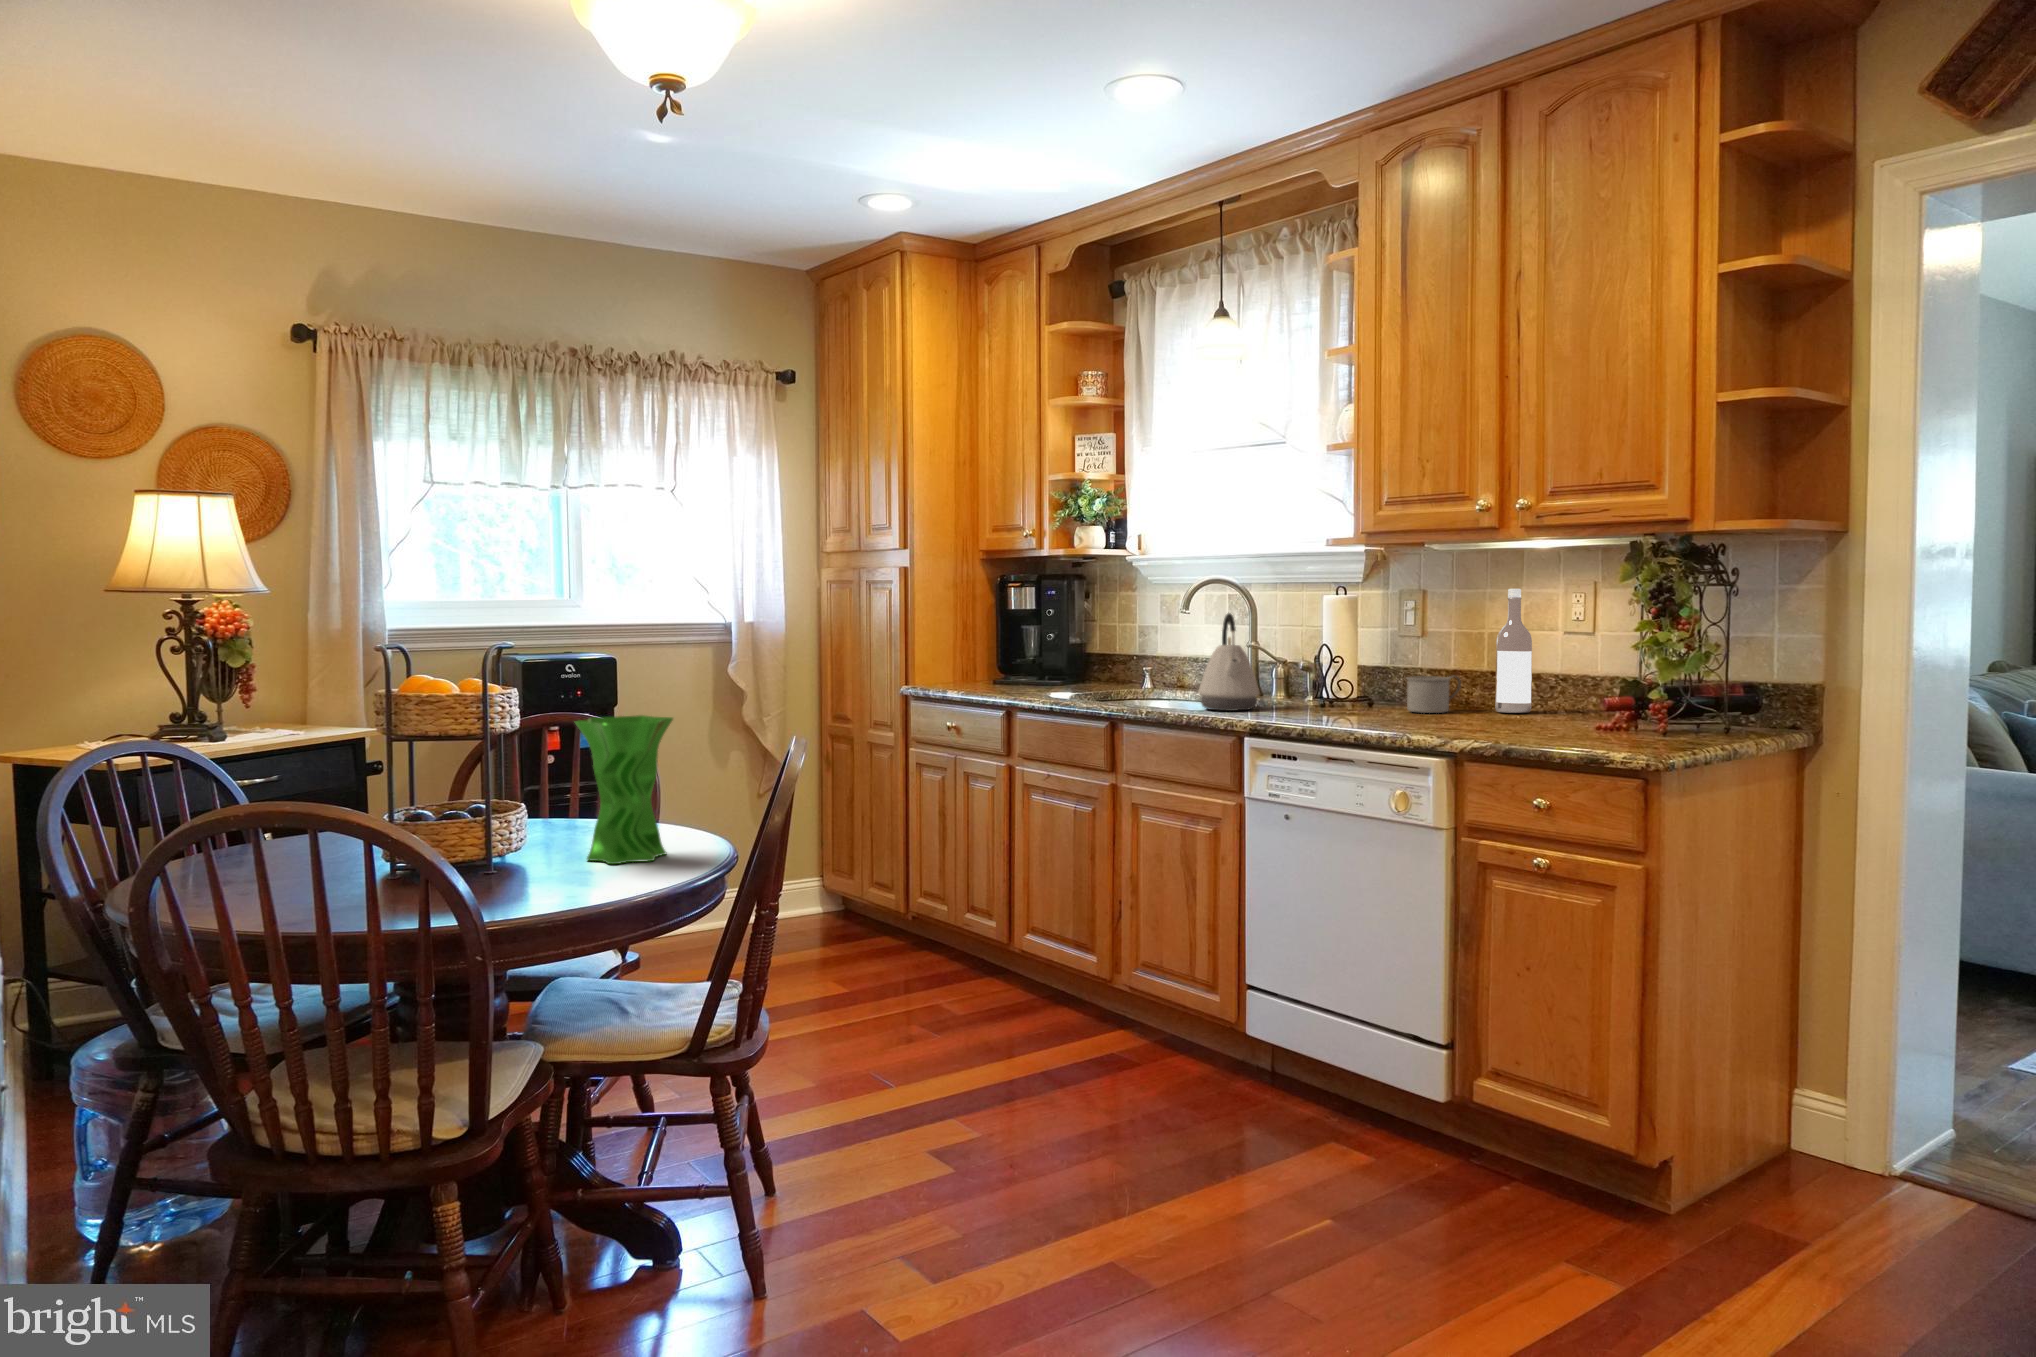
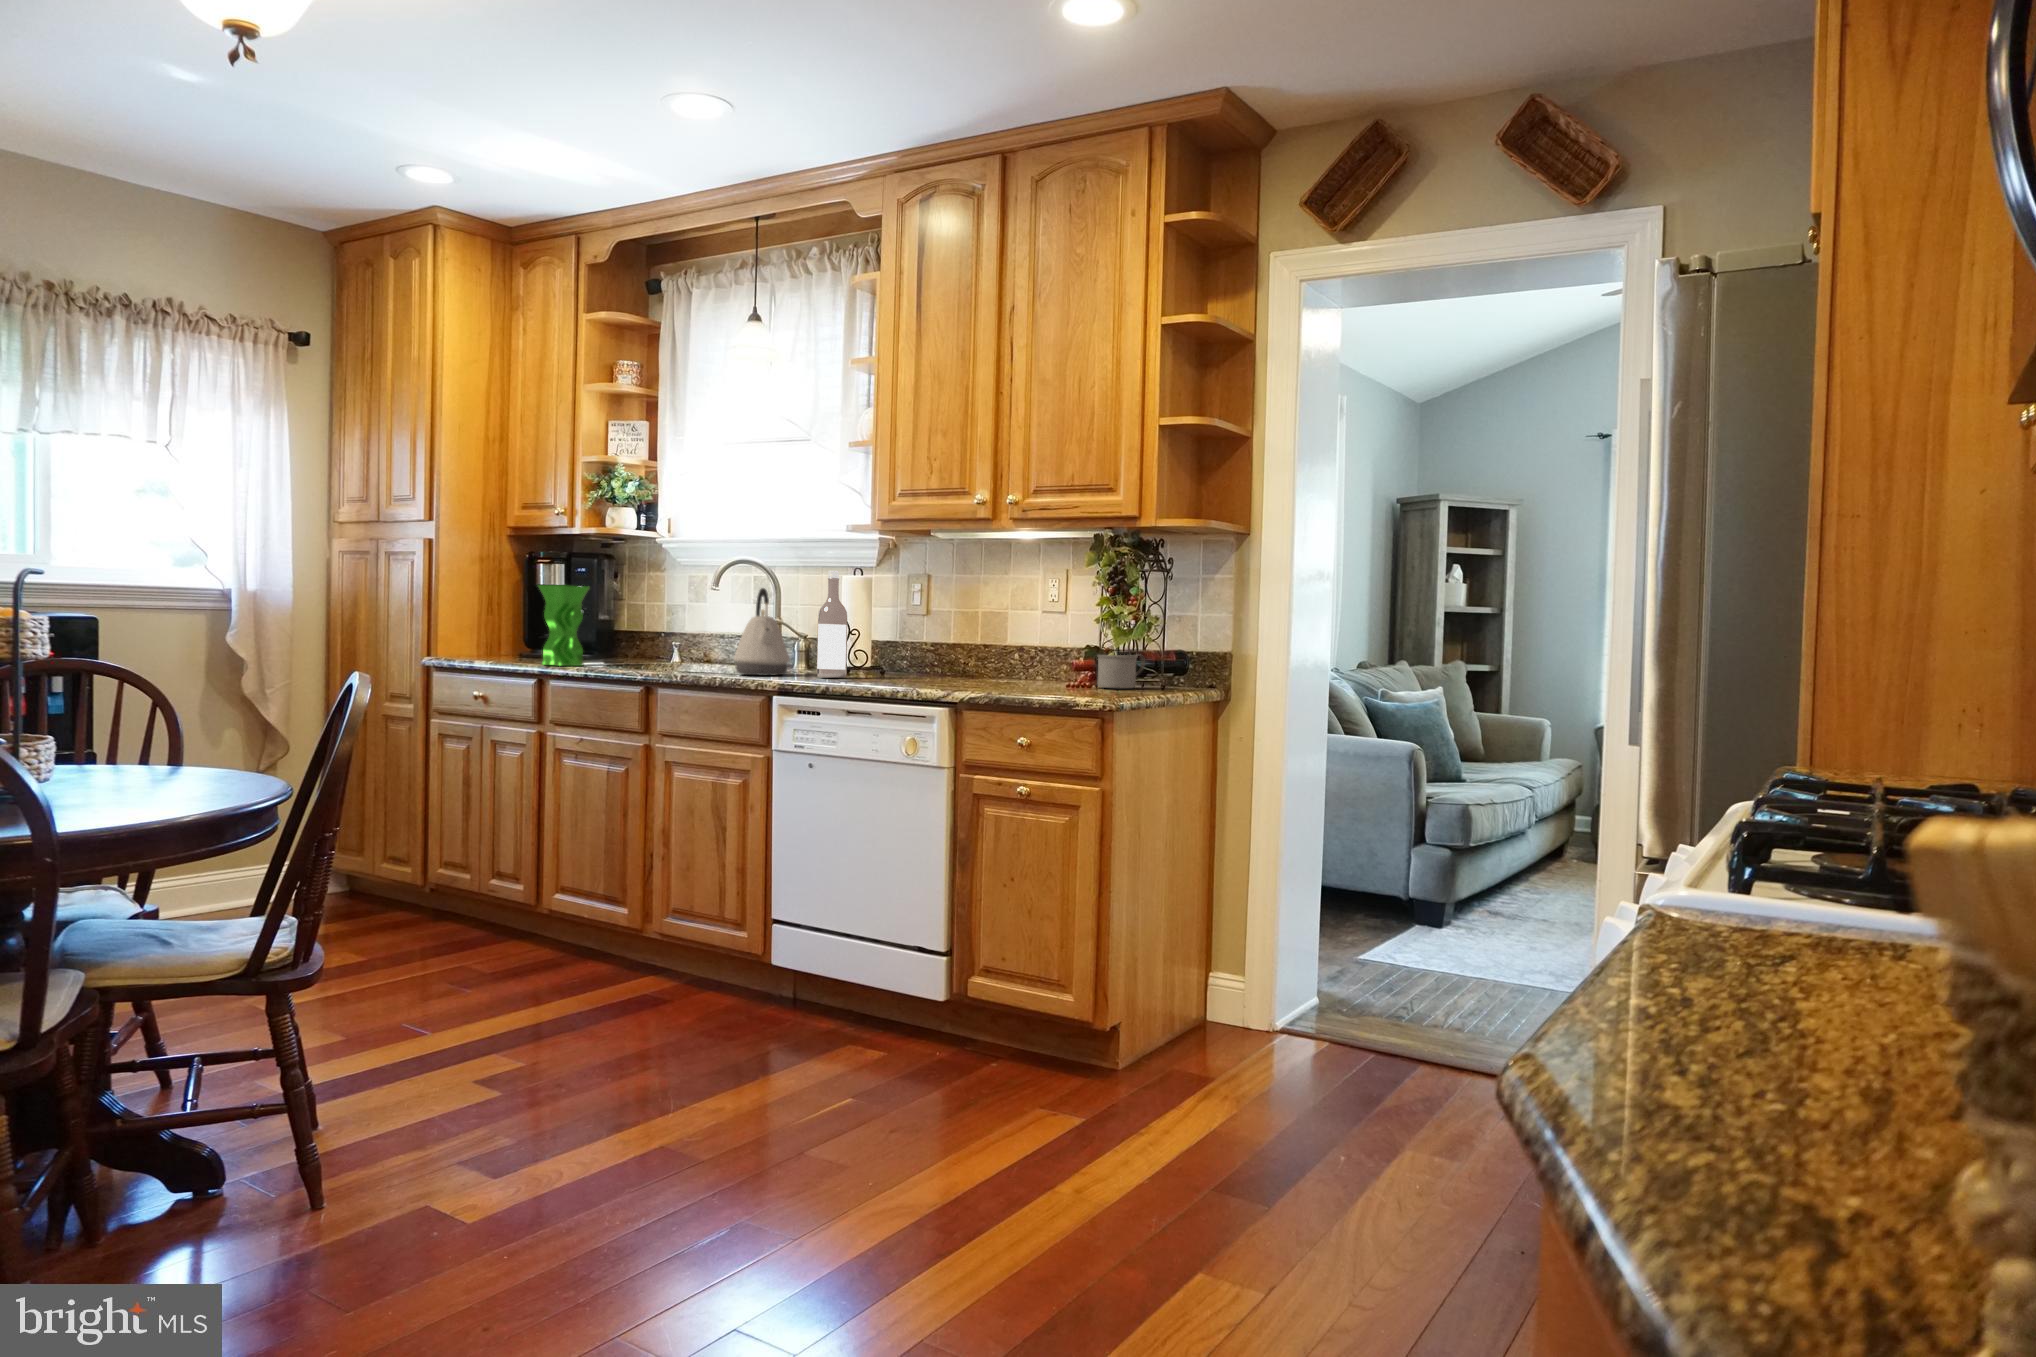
wine bottle: present [1495,589,1532,713] -> present [817,571,847,678]
mug: present [1407,676,1461,713] -> present [1097,655,1145,688]
vase: present [575,715,673,864] -> present [538,585,589,666]

